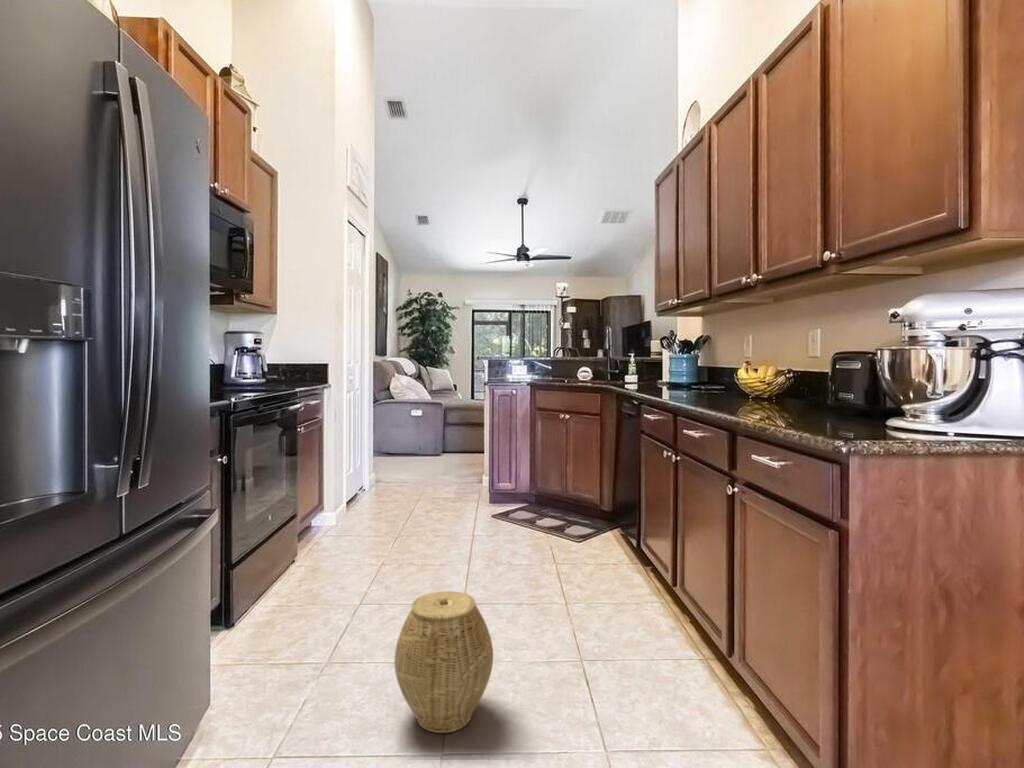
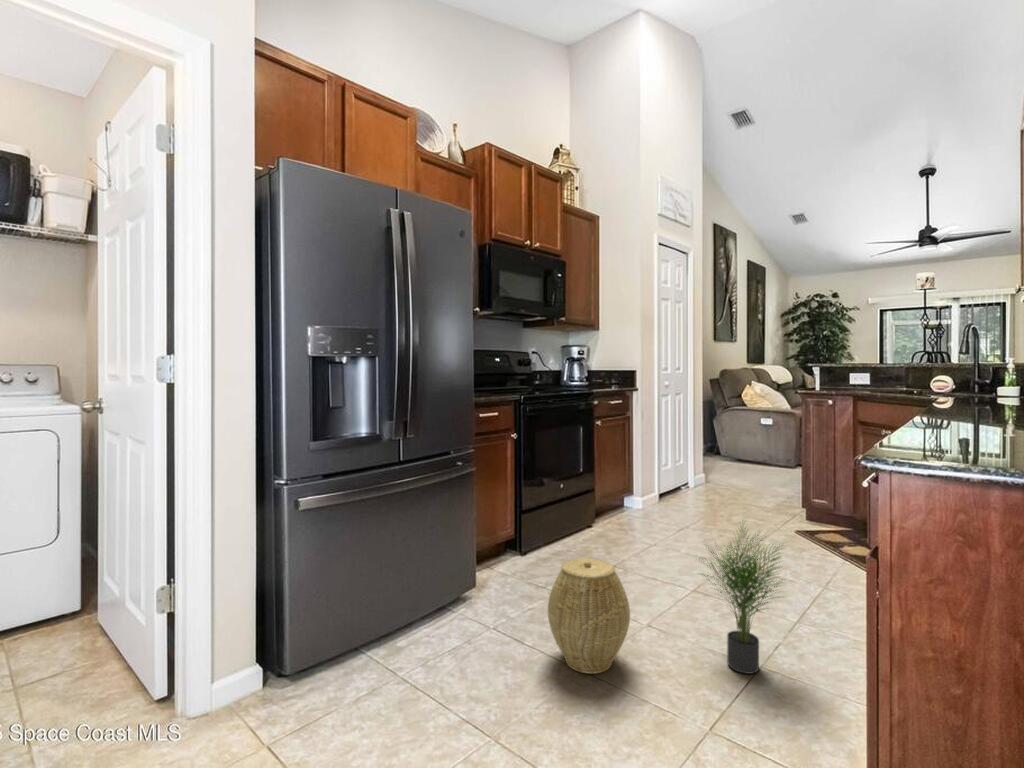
potted plant: none [512,512,617,662] -> present [702,530,783,674]

